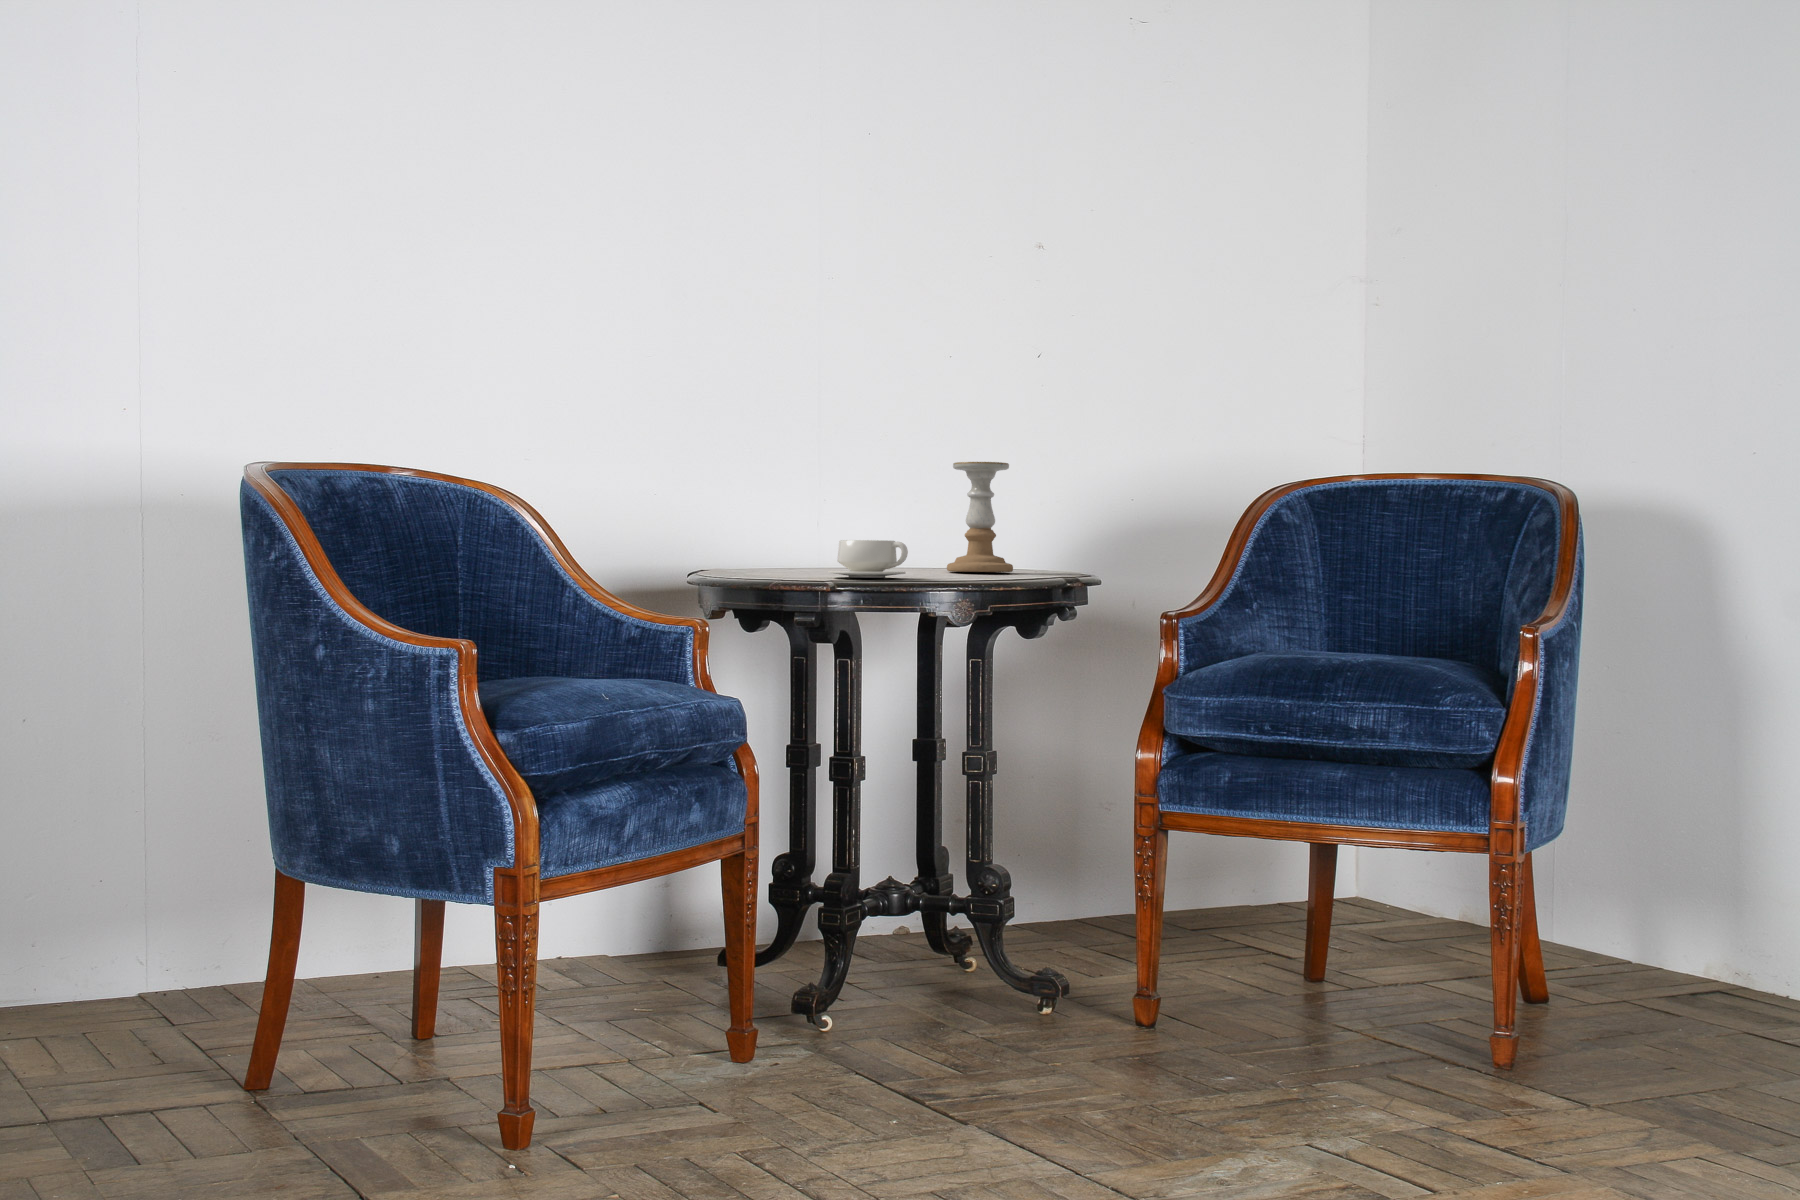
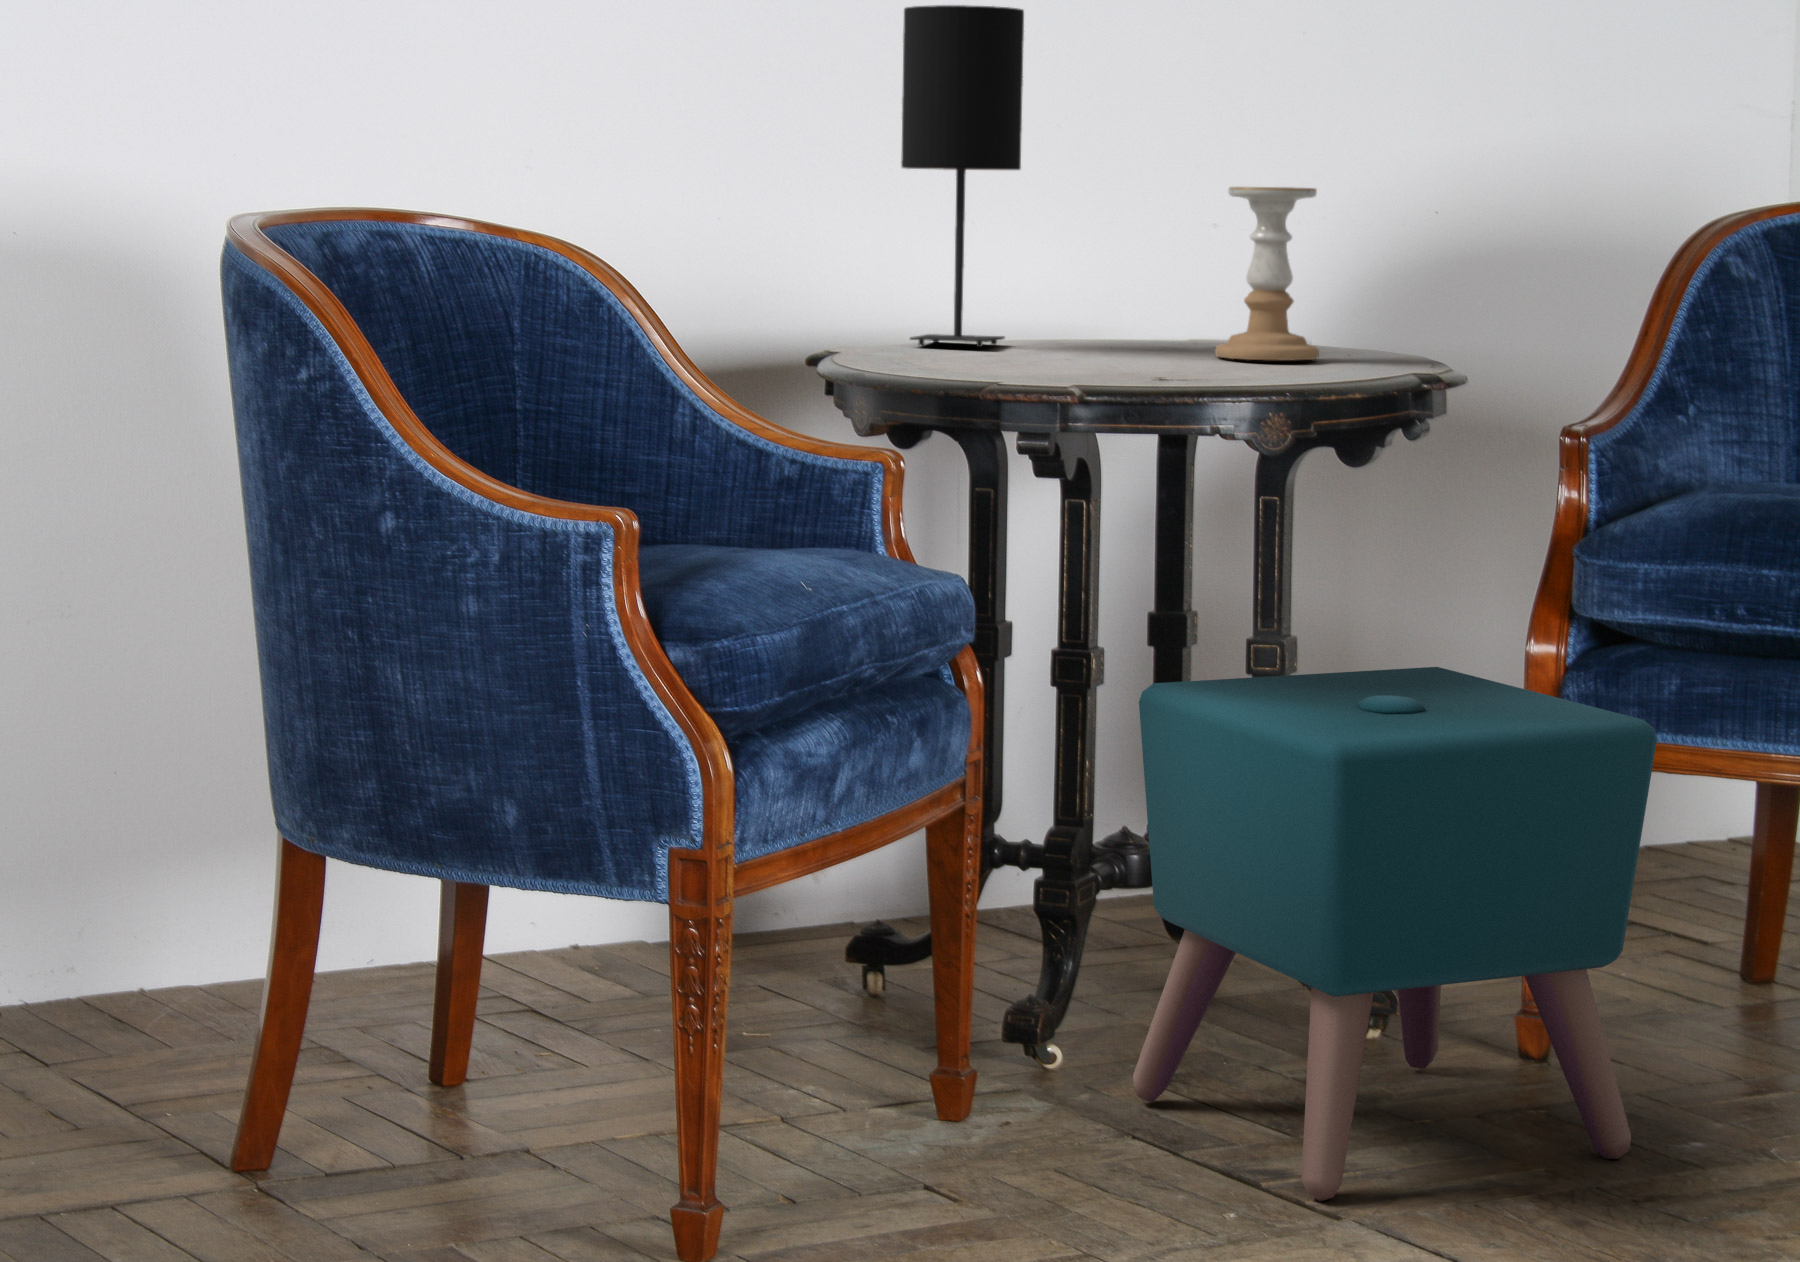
table lamp: none [750,351,826,567] -> present [901,5,1024,347]
teacup: present [829,540,908,578] -> none [1067,320,1194,380]
ottoman: none [859,763,1188,1118] -> present [1133,667,1657,1201]

